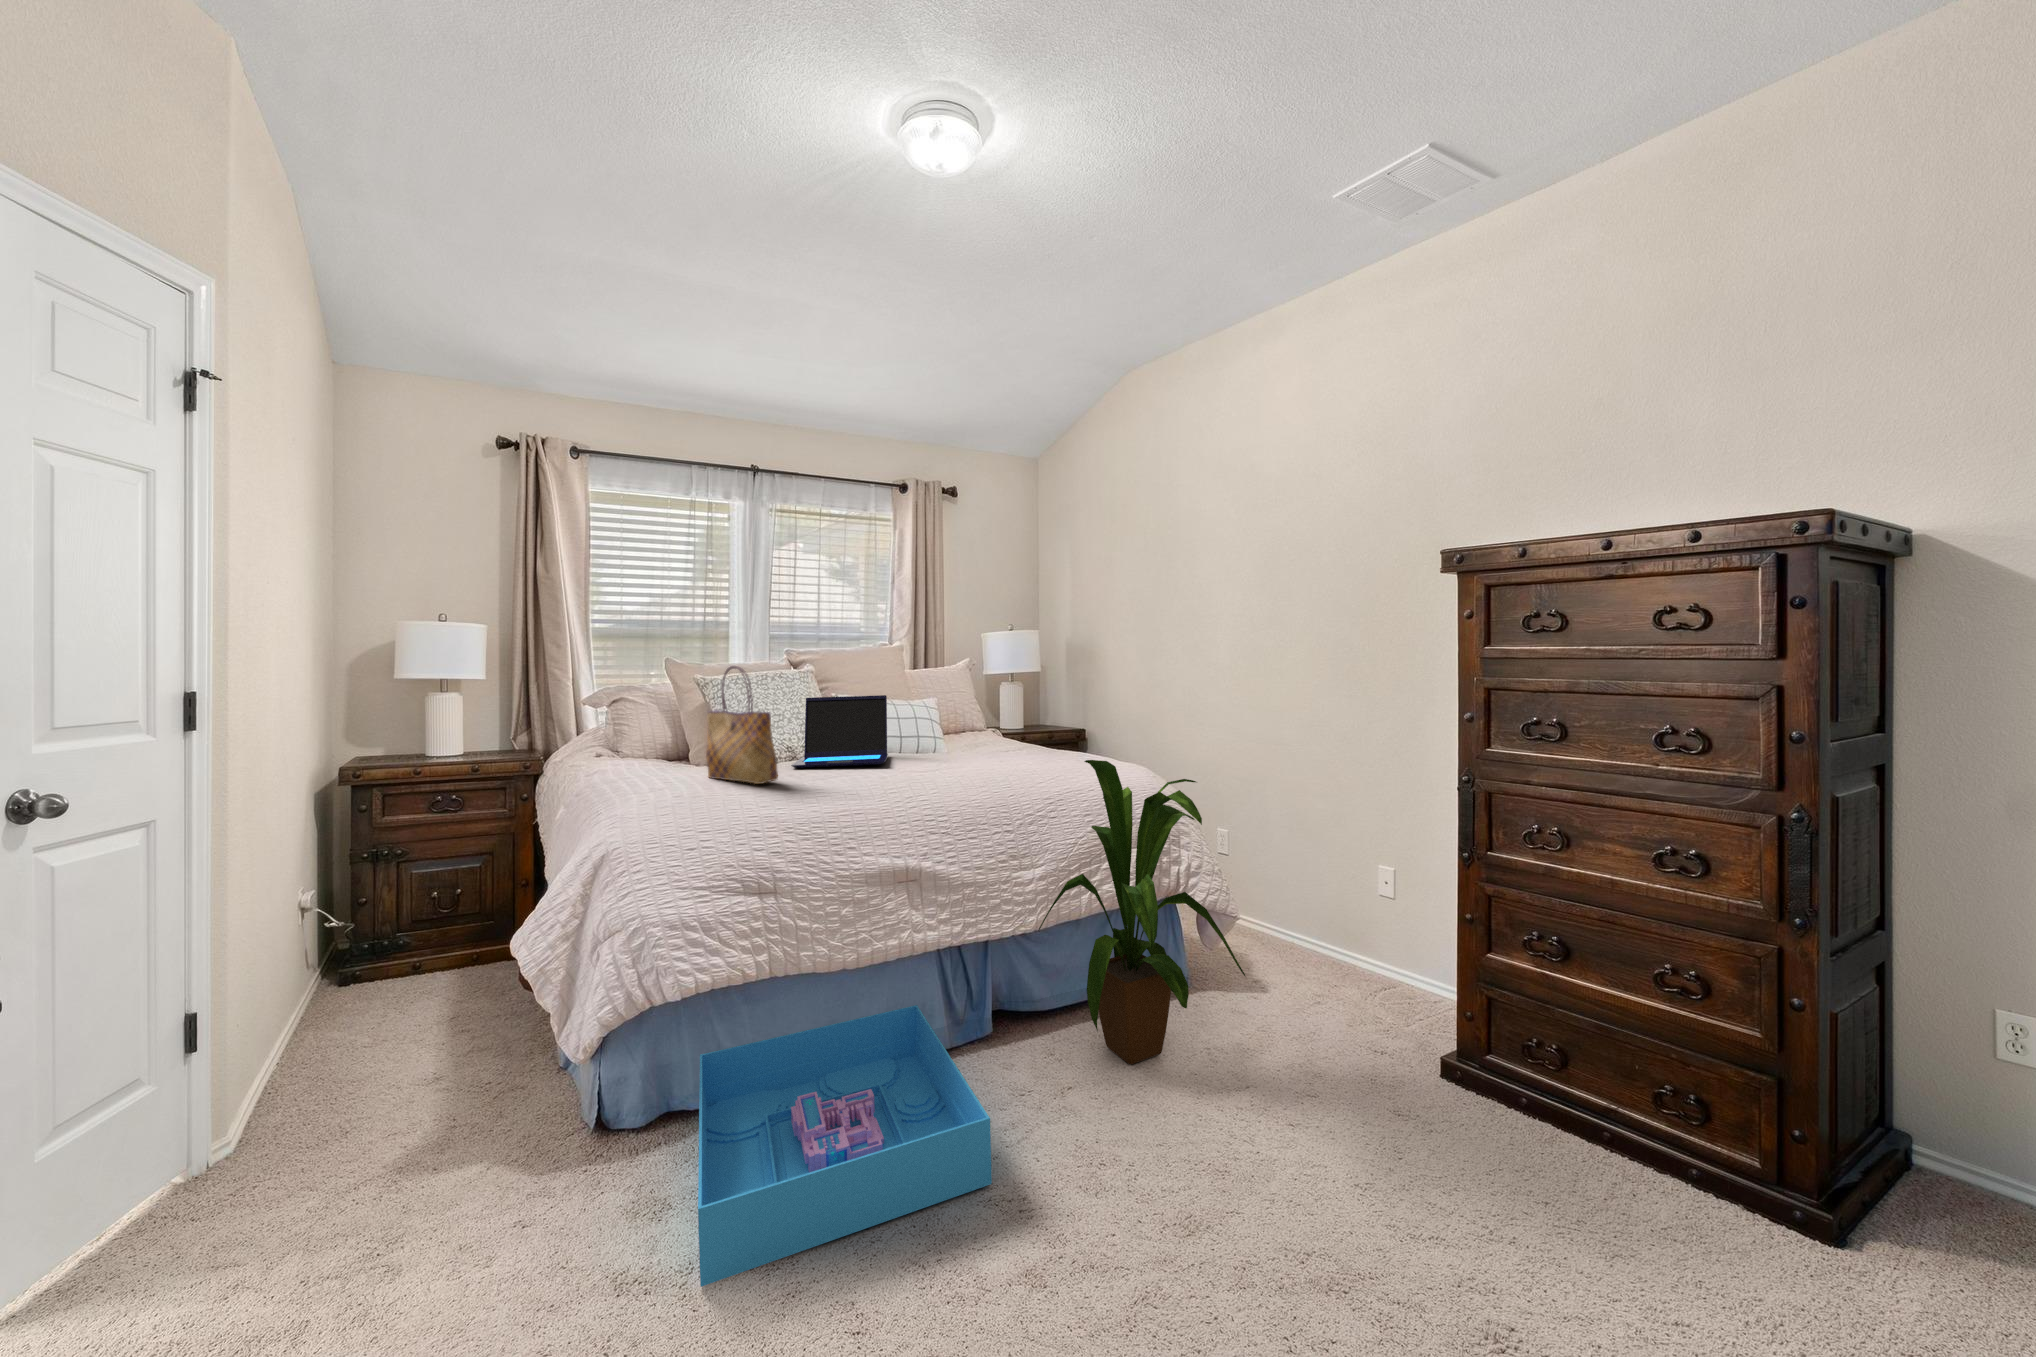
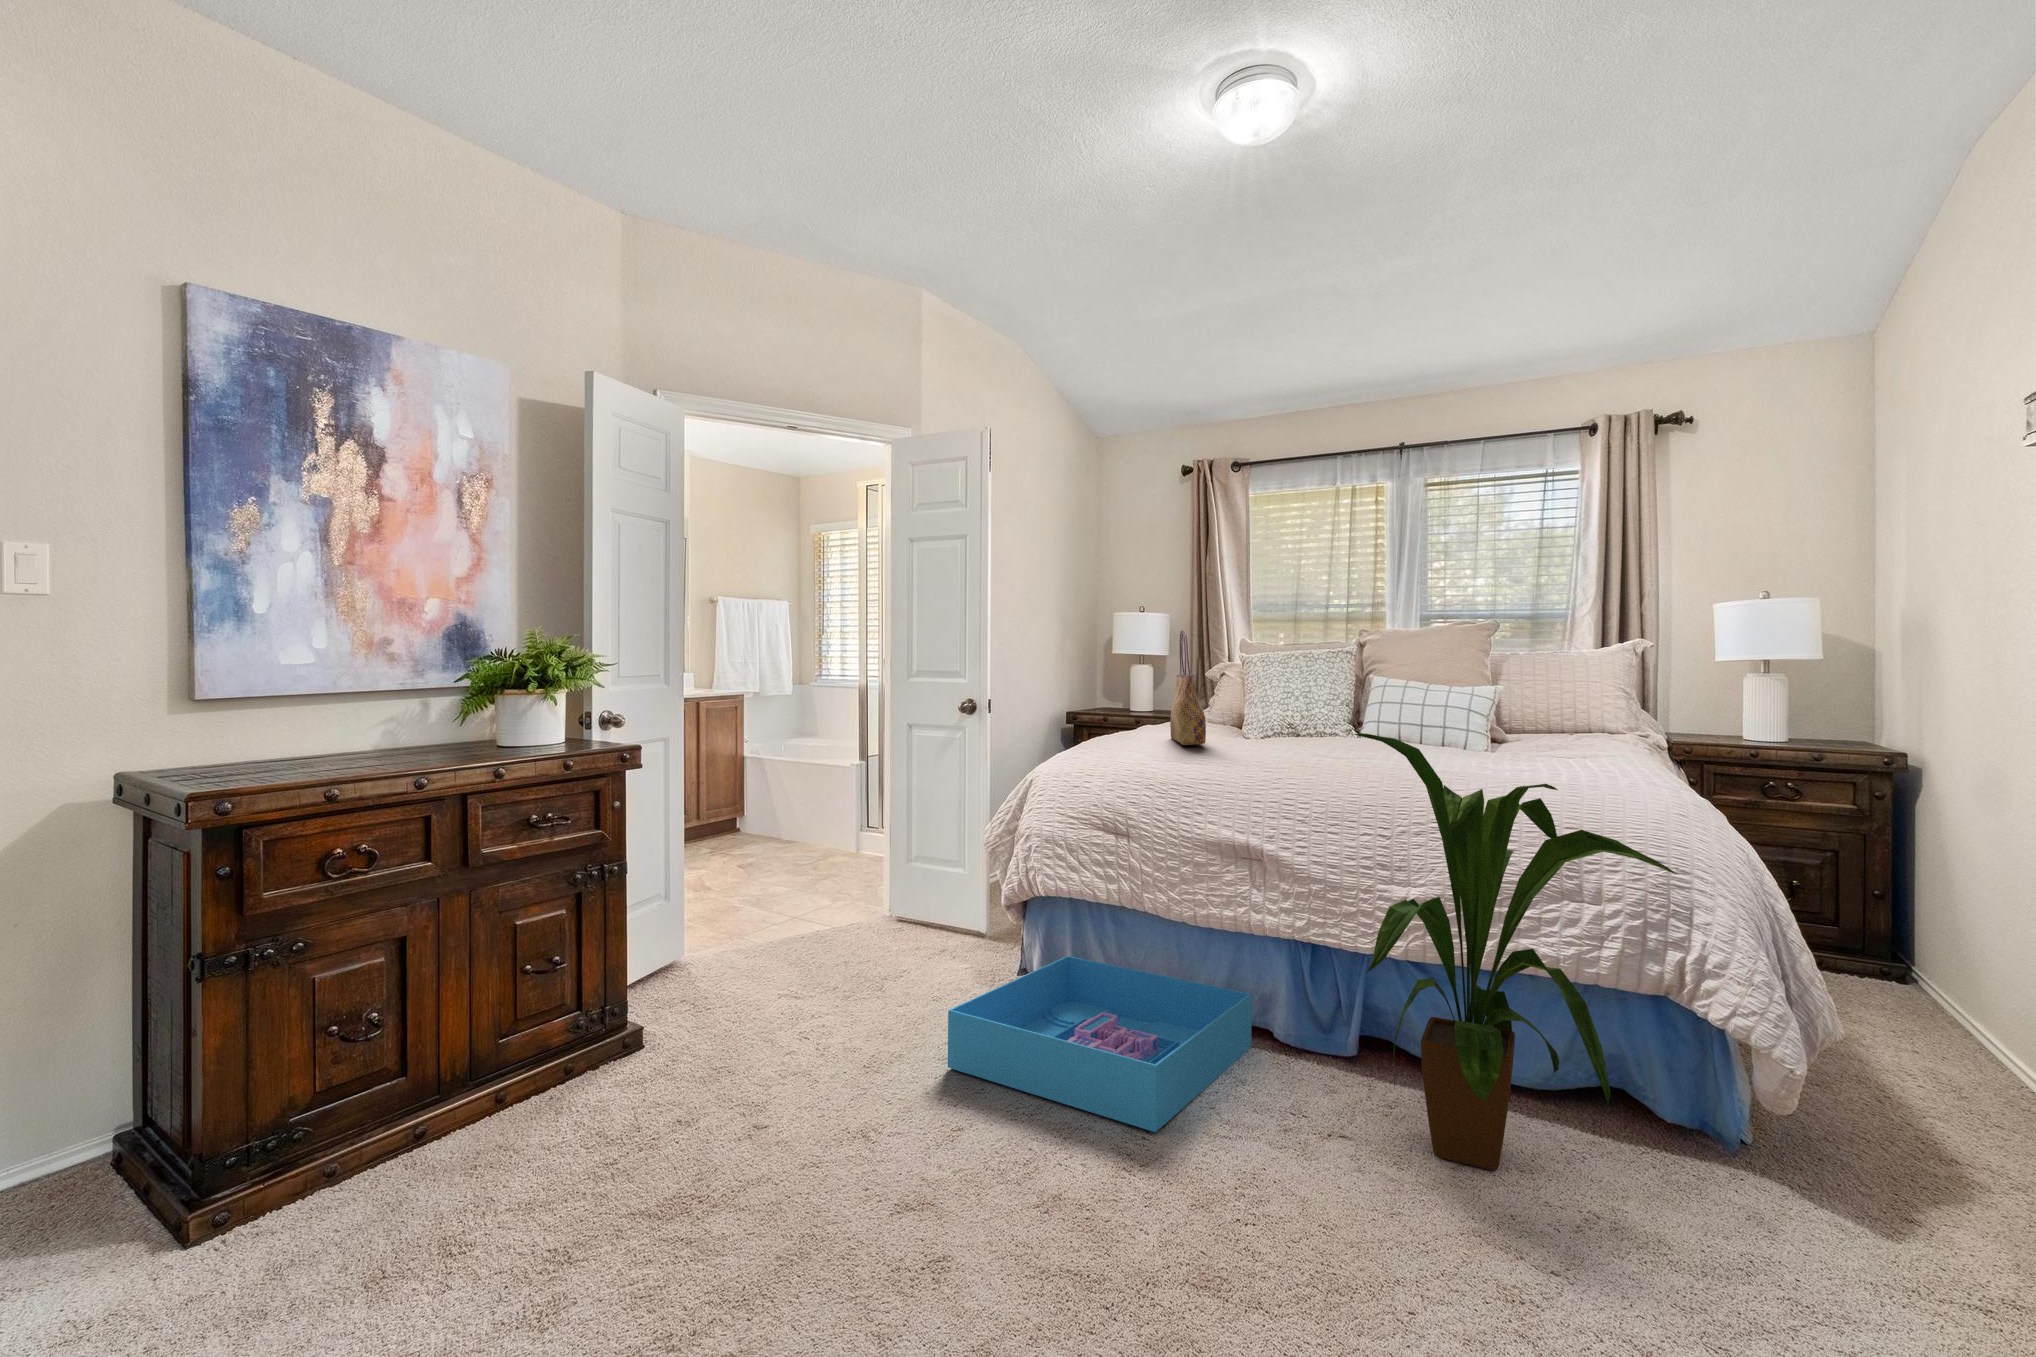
laptop: present [791,695,888,768] -> none [1252,671,1394,747]

